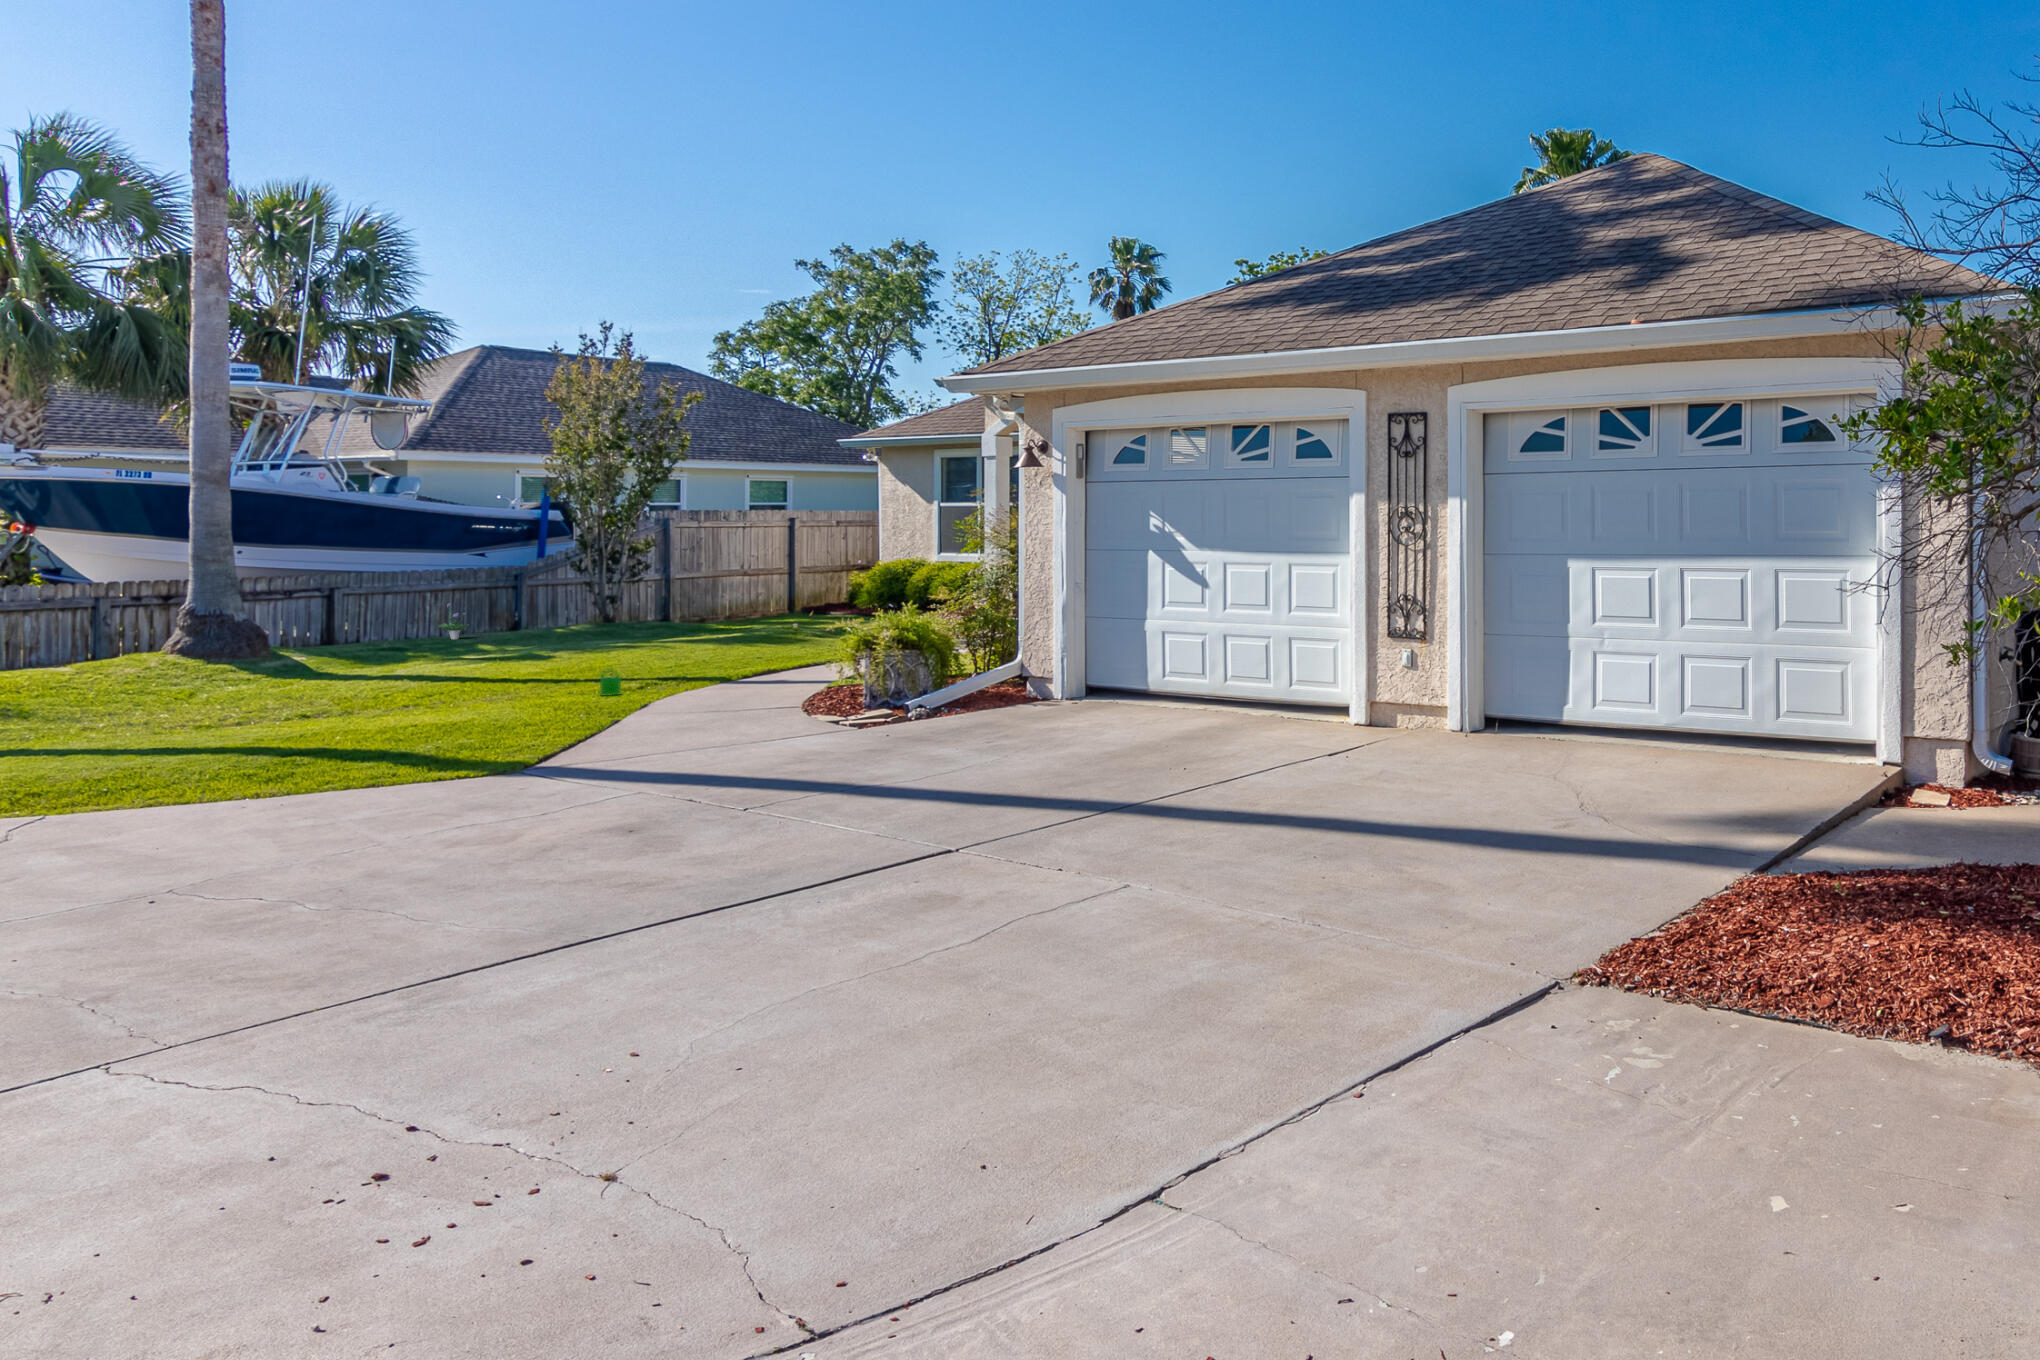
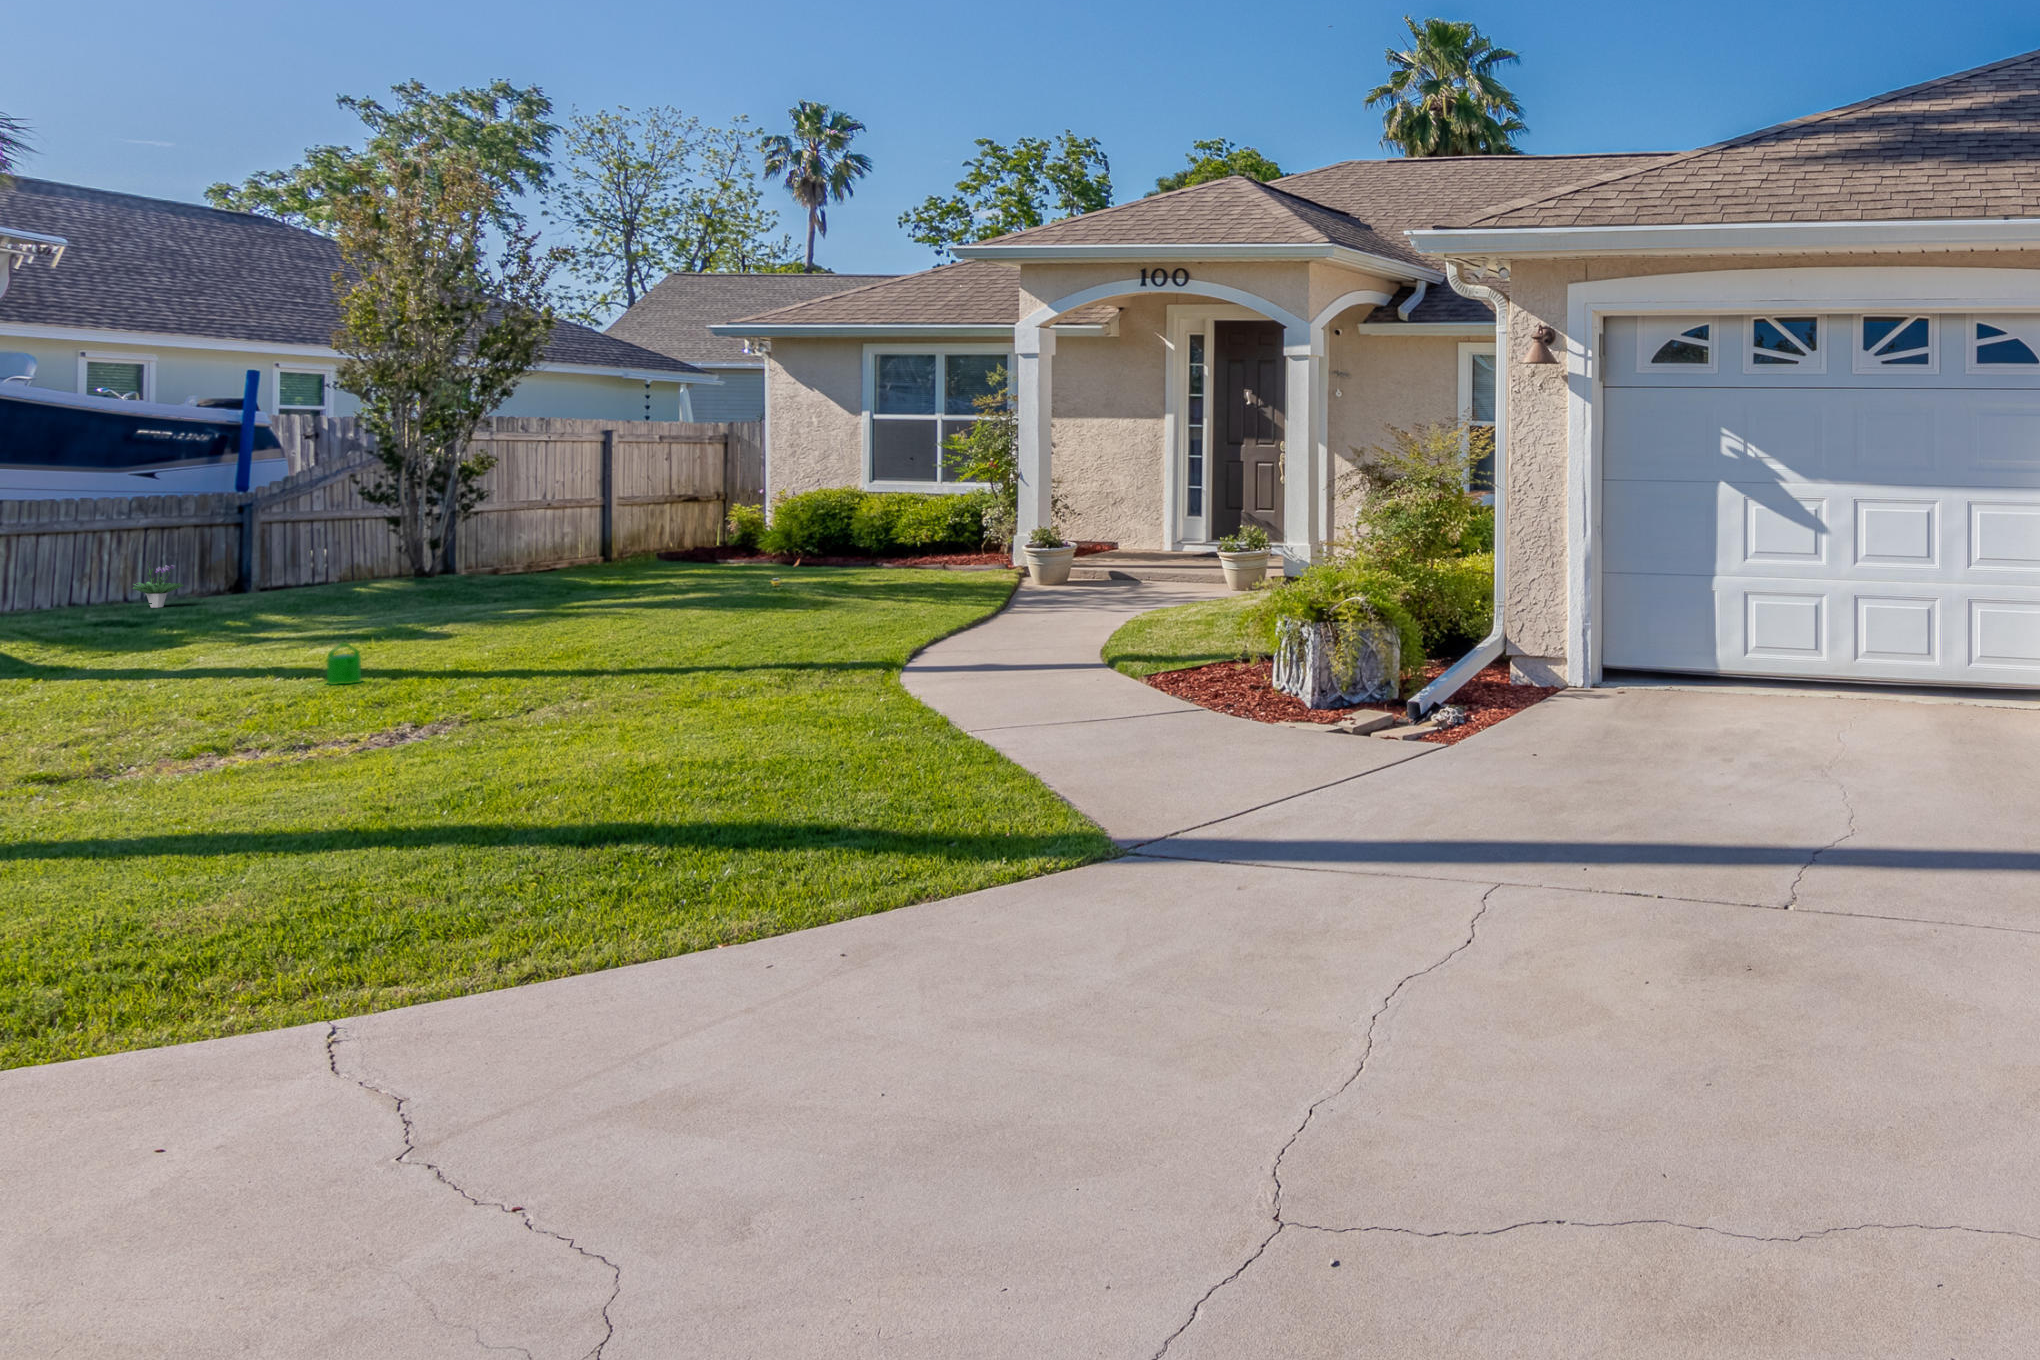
watering can: present [600,670,621,696] -> present [327,643,363,685]

